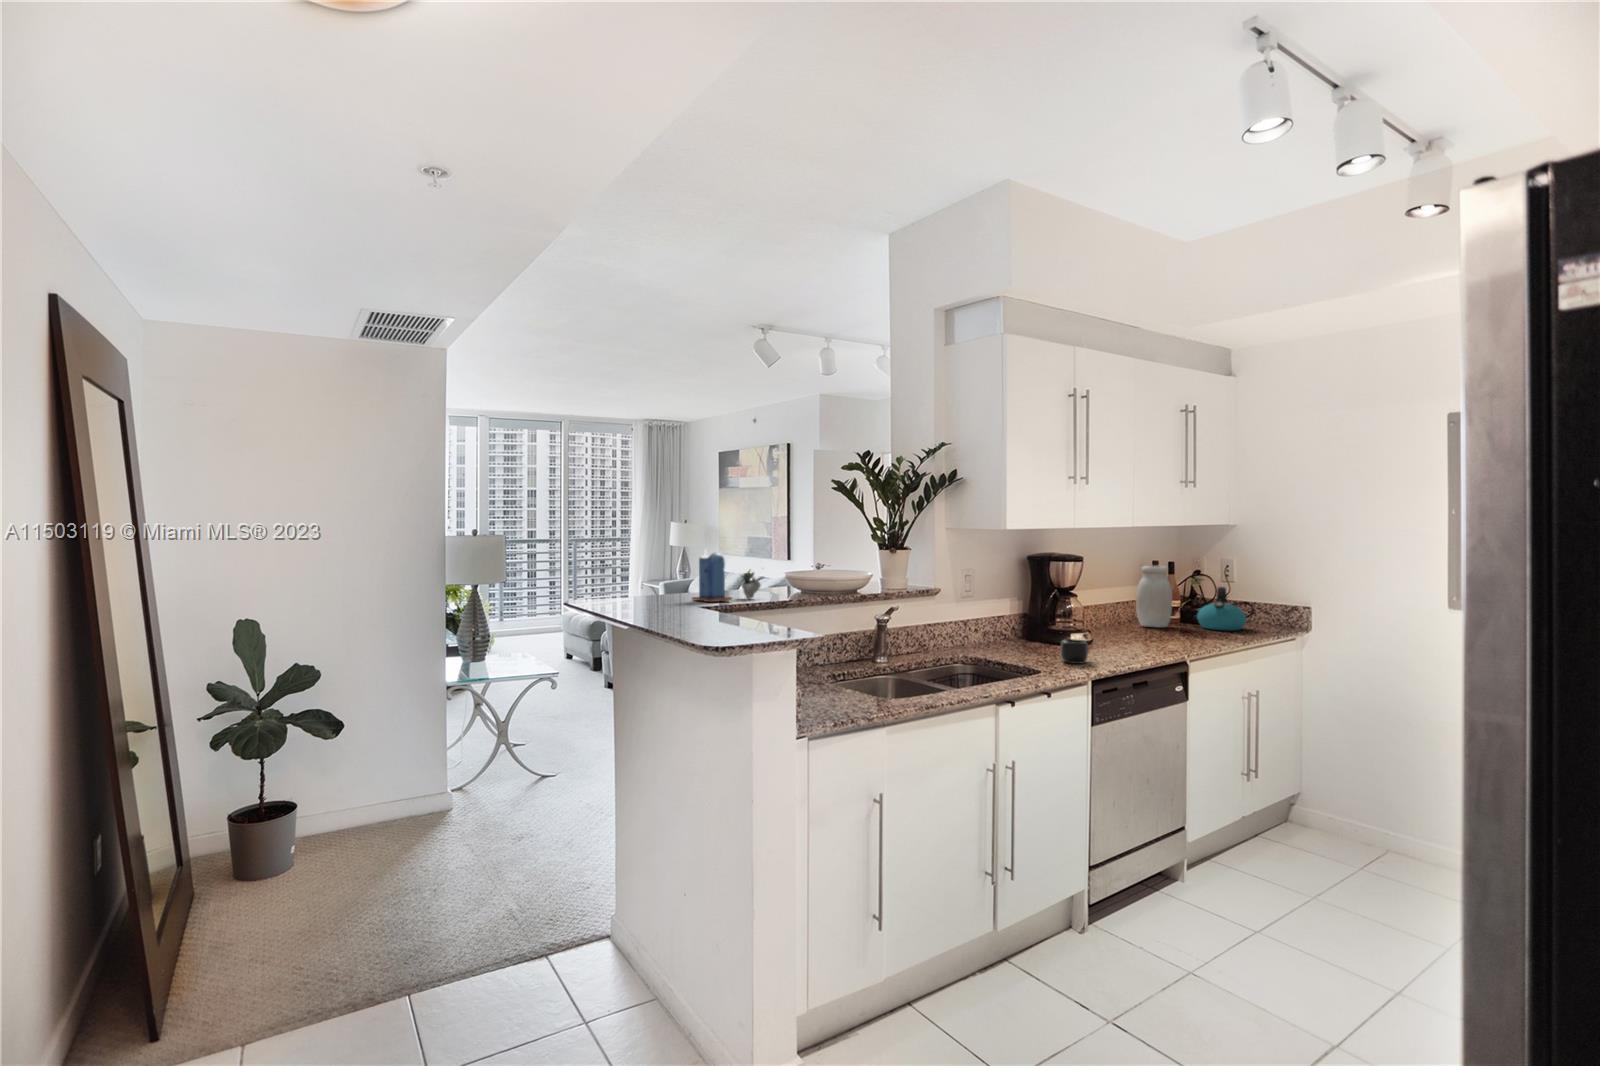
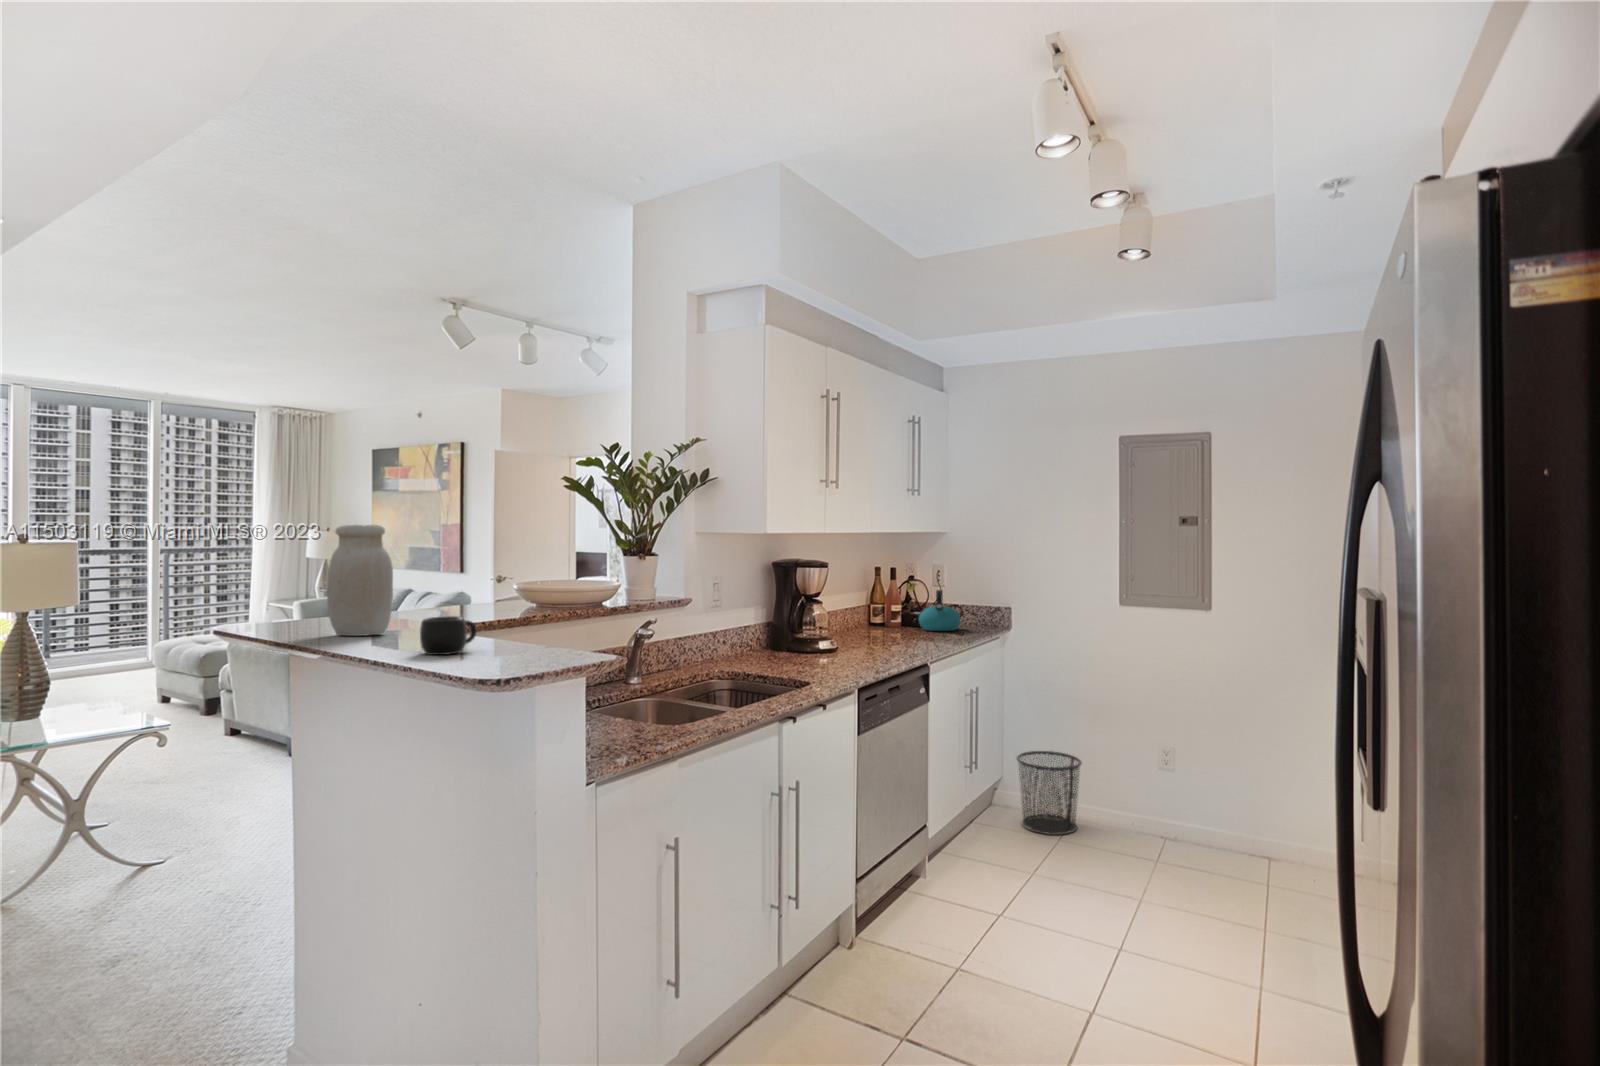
candle: present [692,550,732,602] -> none [394,561,450,627]
jar: present [1136,566,1172,627] -> present [327,525,393,636]
succulent plant: present [741,571,761,599] -> none [455,582,489,621]
mug: present [1061,639,1089,664] -> present [420,616,477,655]
waste bin: none [1311,768,1397,866] -> present [1017,751,1081,835]

